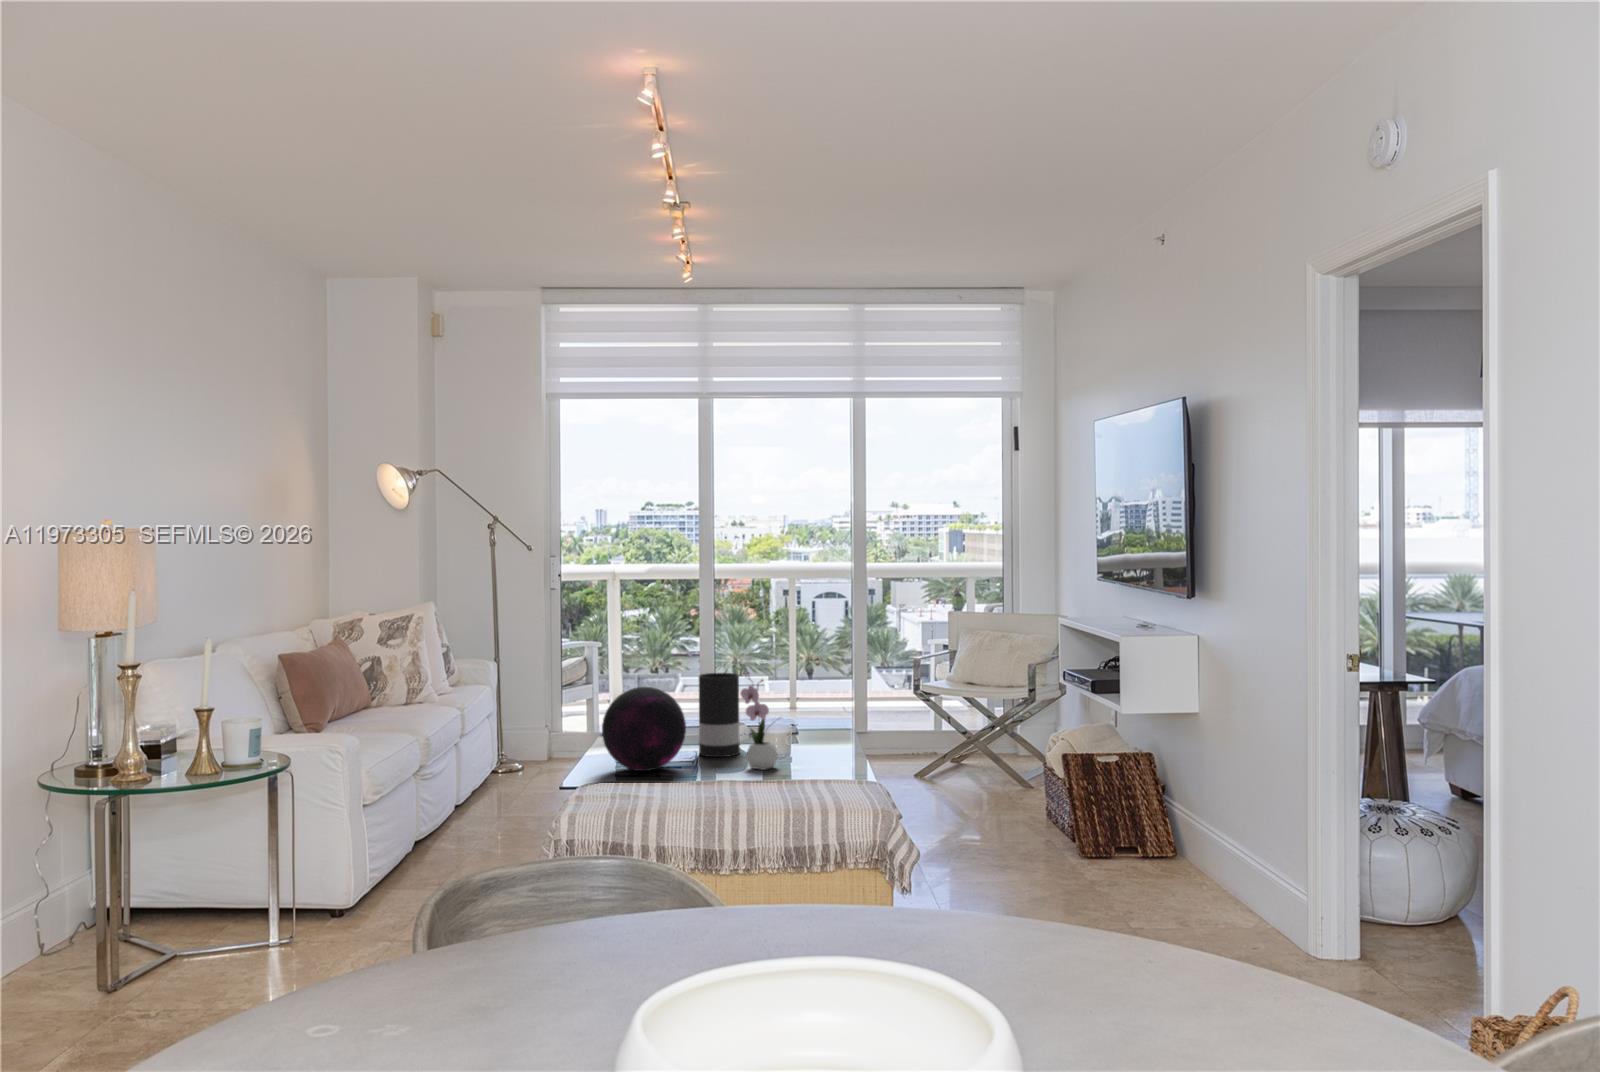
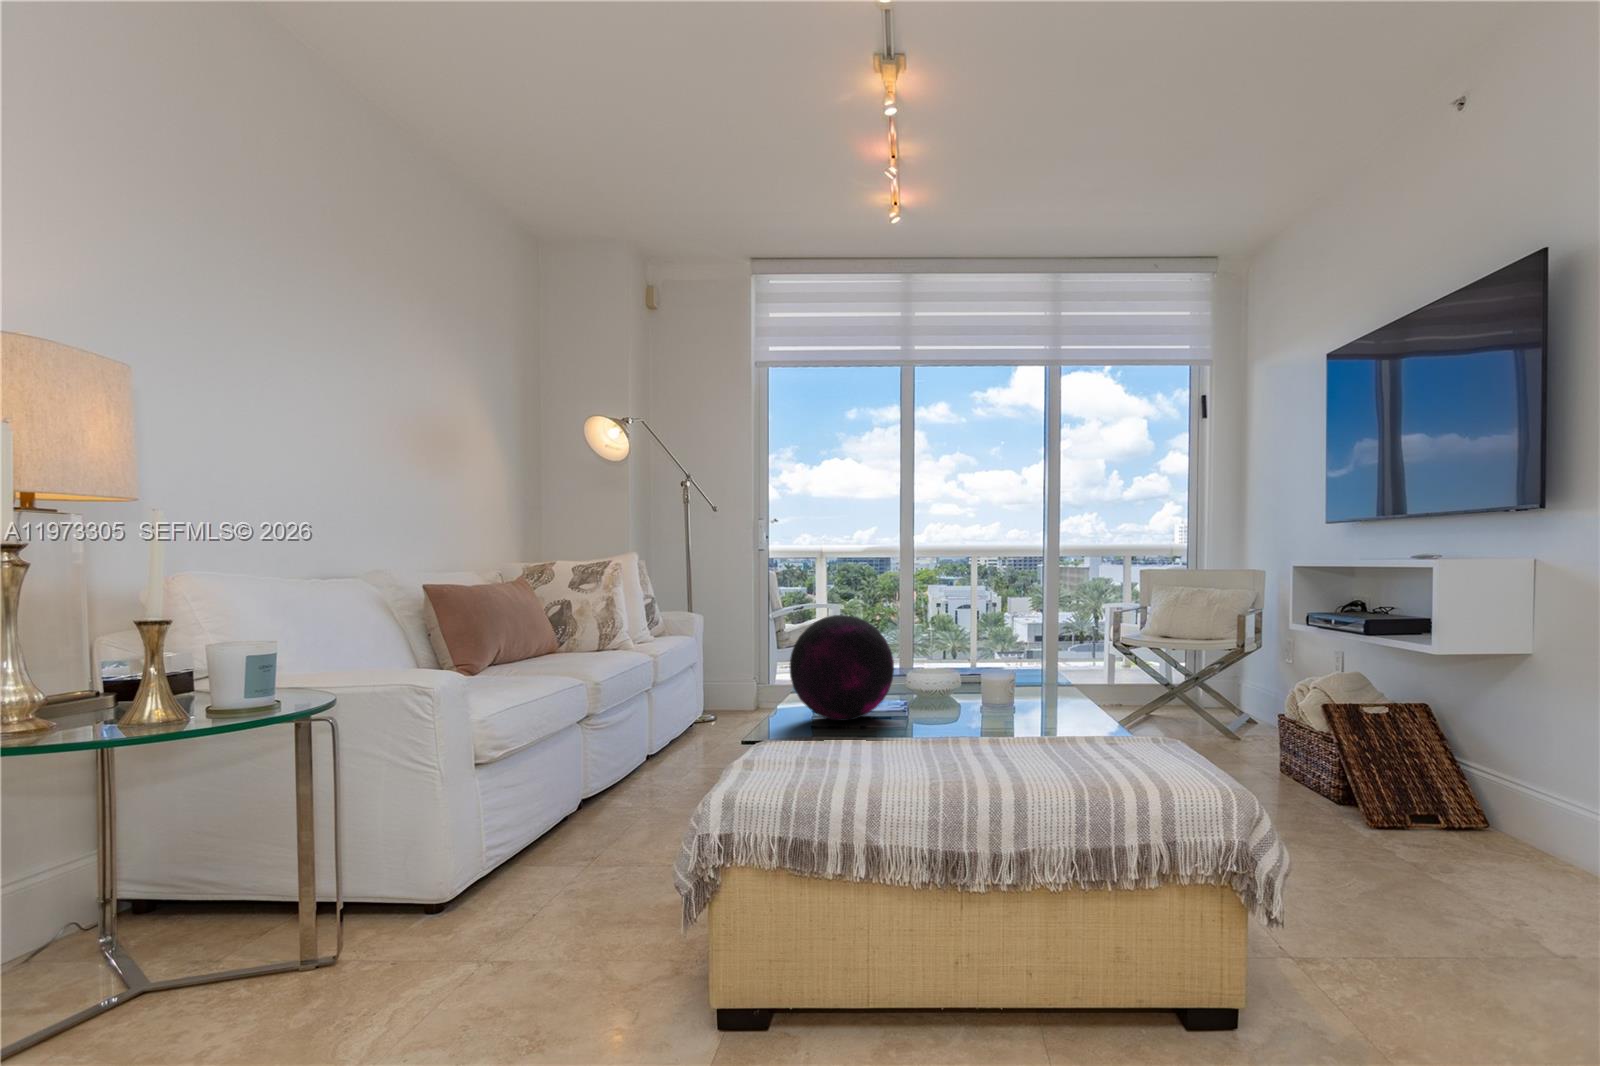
flower arrangement: present [740,672,778,770] -> none [963,591,1019,719]
vase: present [699,673,740,757] -> none [905,601,959,703]

